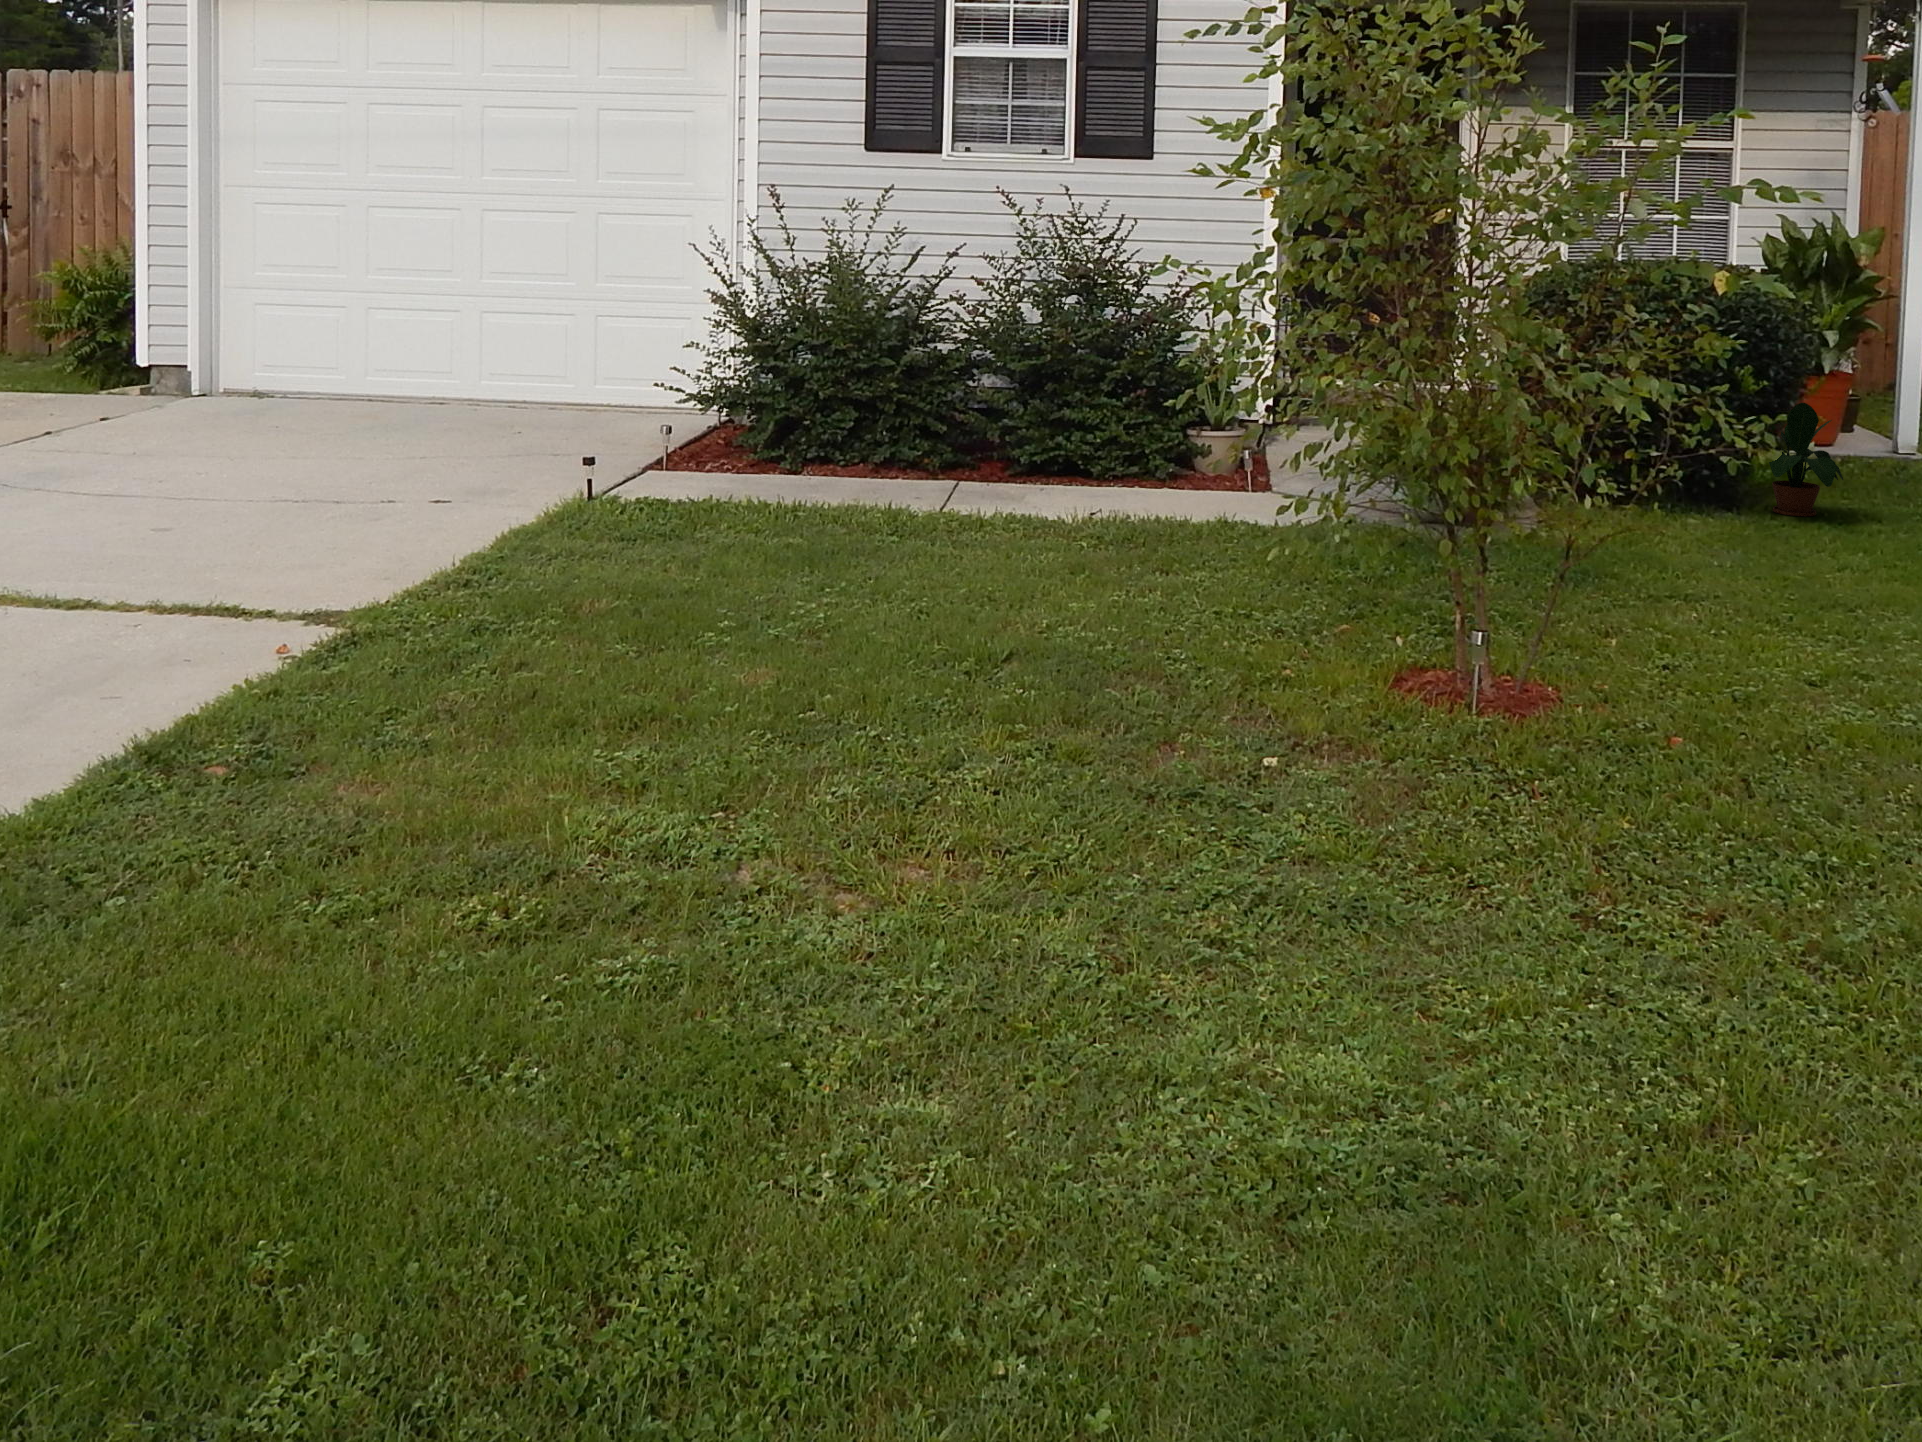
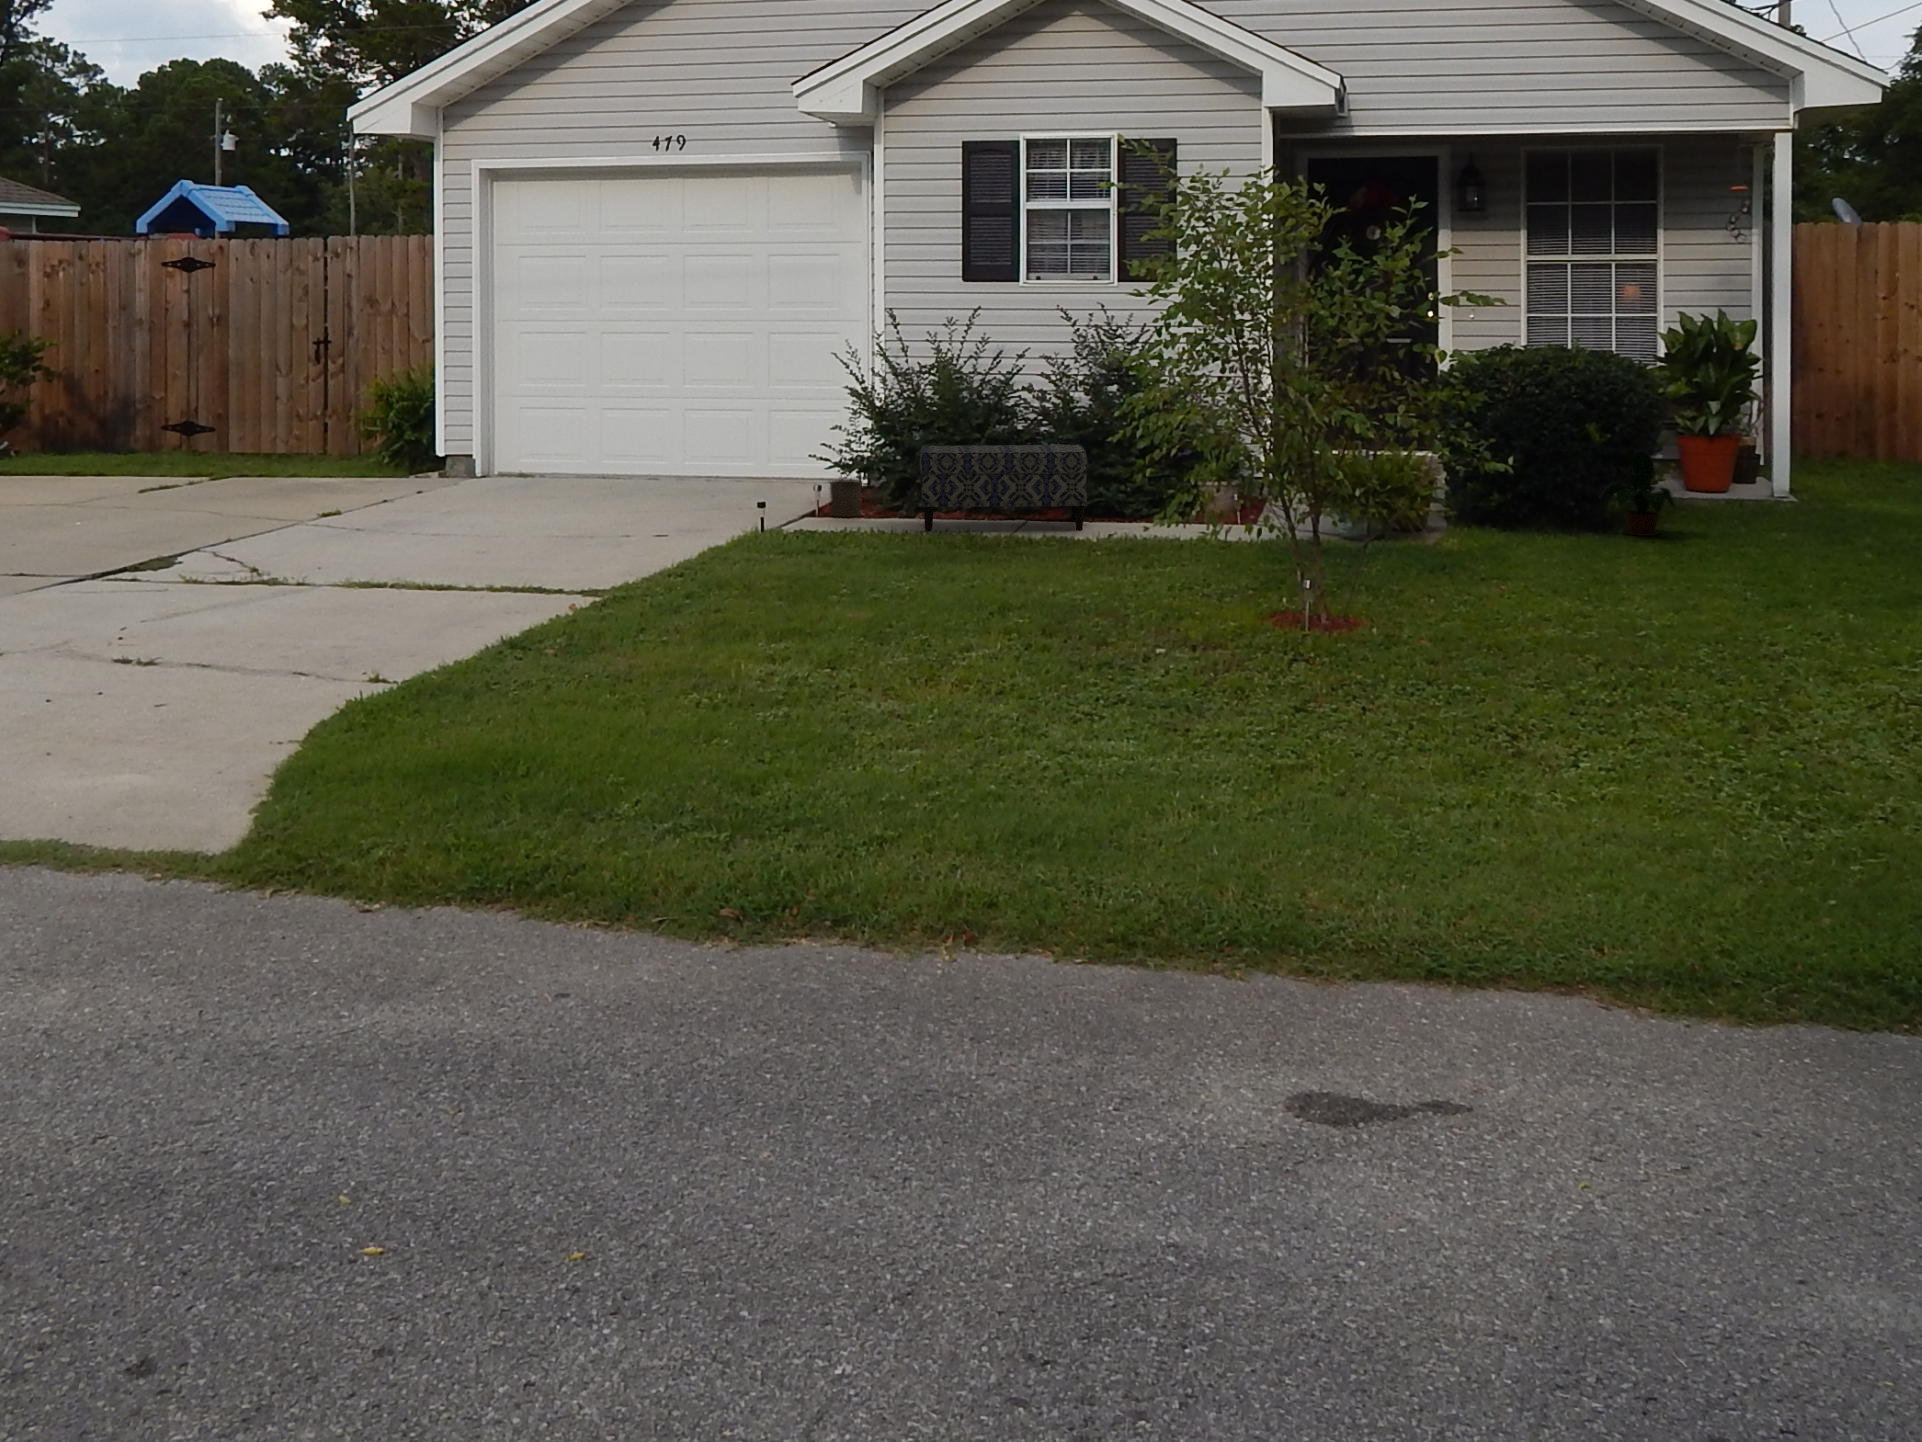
bench: none [817,376,1053,499] -> present [920,445,1087,531]
bucket: none [683,392,731,471] -> present [830,461,862,517]

